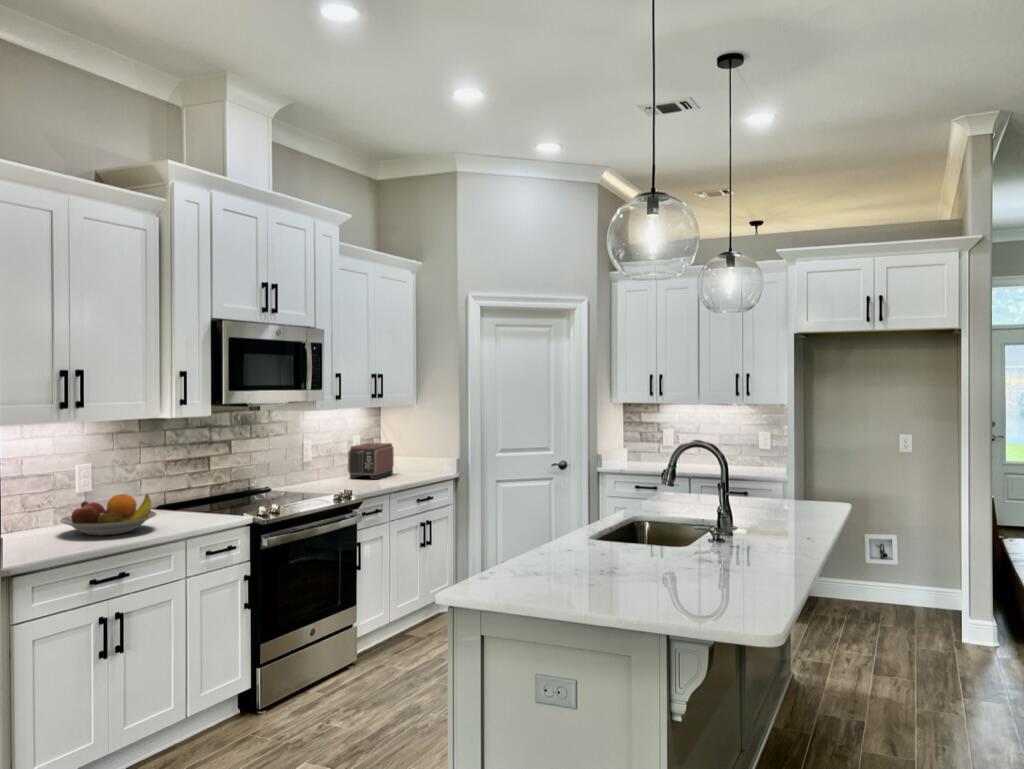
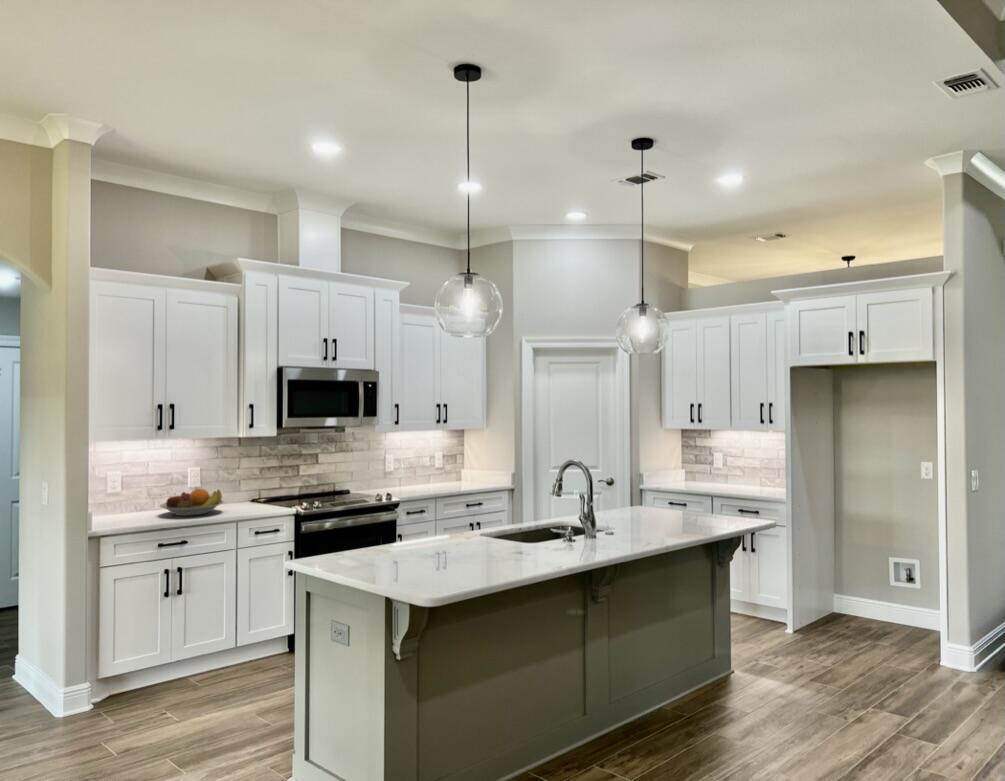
toaster: present [348,443,394,479] -> none [425,458,465,486]

